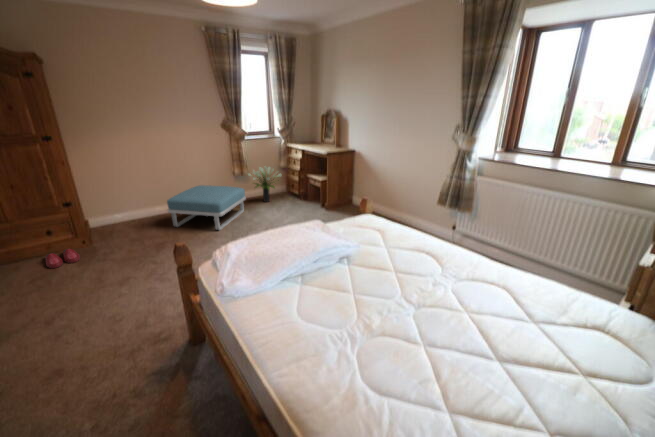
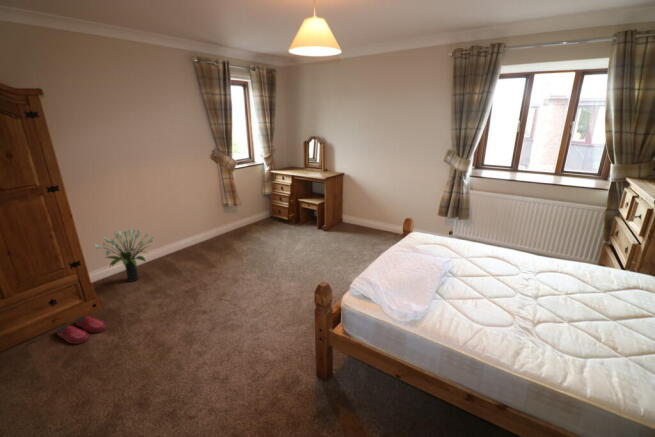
potted plant: present [248,167,281,202] -> present [95,229,154,282]
footstool: present [167,185,246,230] -> none [178,220,249,270]

